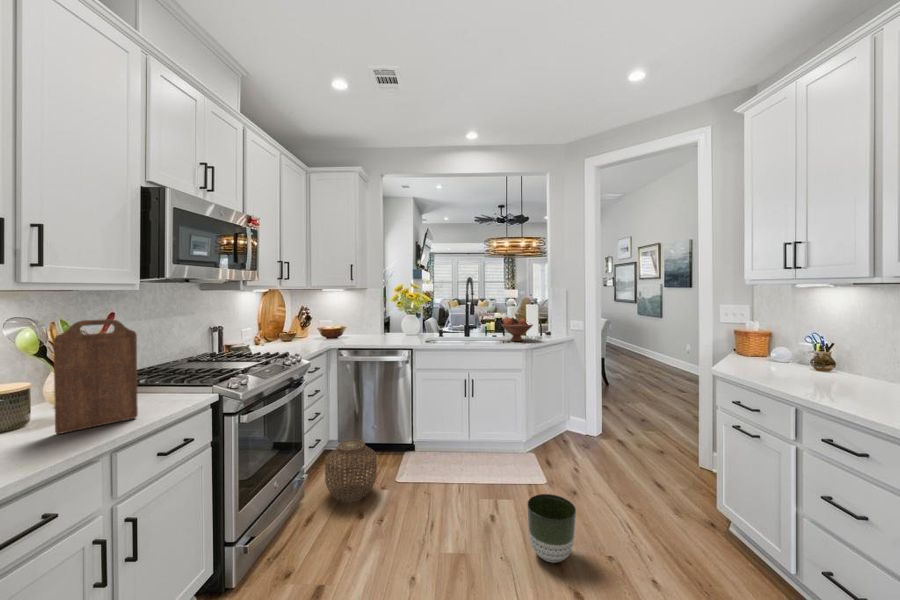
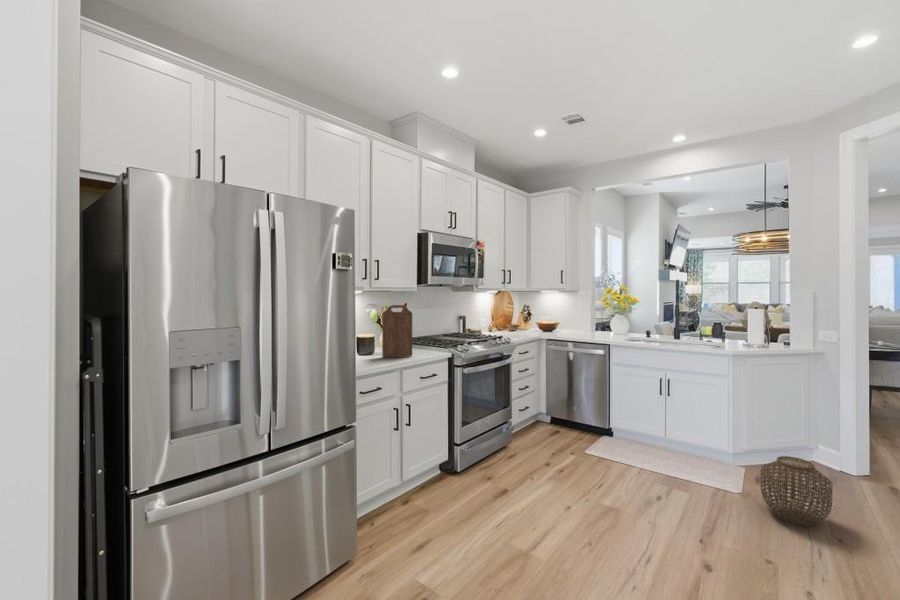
fruit bowl: present [501,317,533,341] -> none [717,319,758,345]
woven basket: present [325,440,377,502] -> present [760,456,832,526]
planter: present [527,494,576,563] -> none [675,476,724,536]

